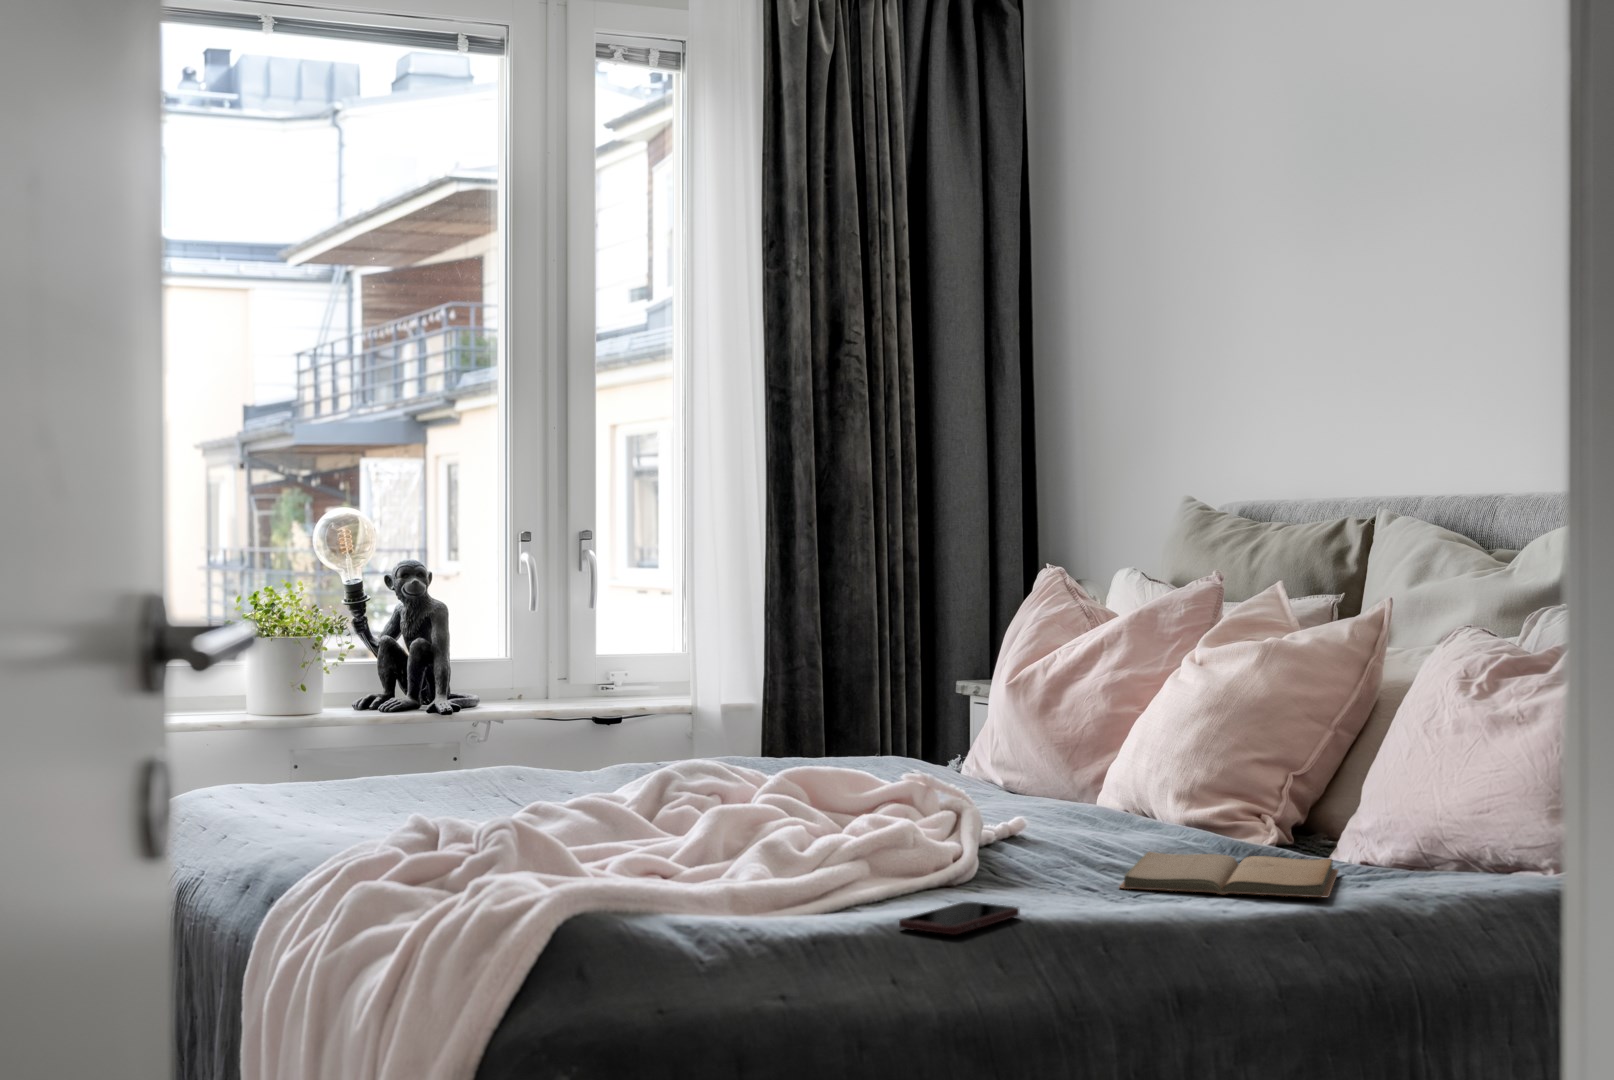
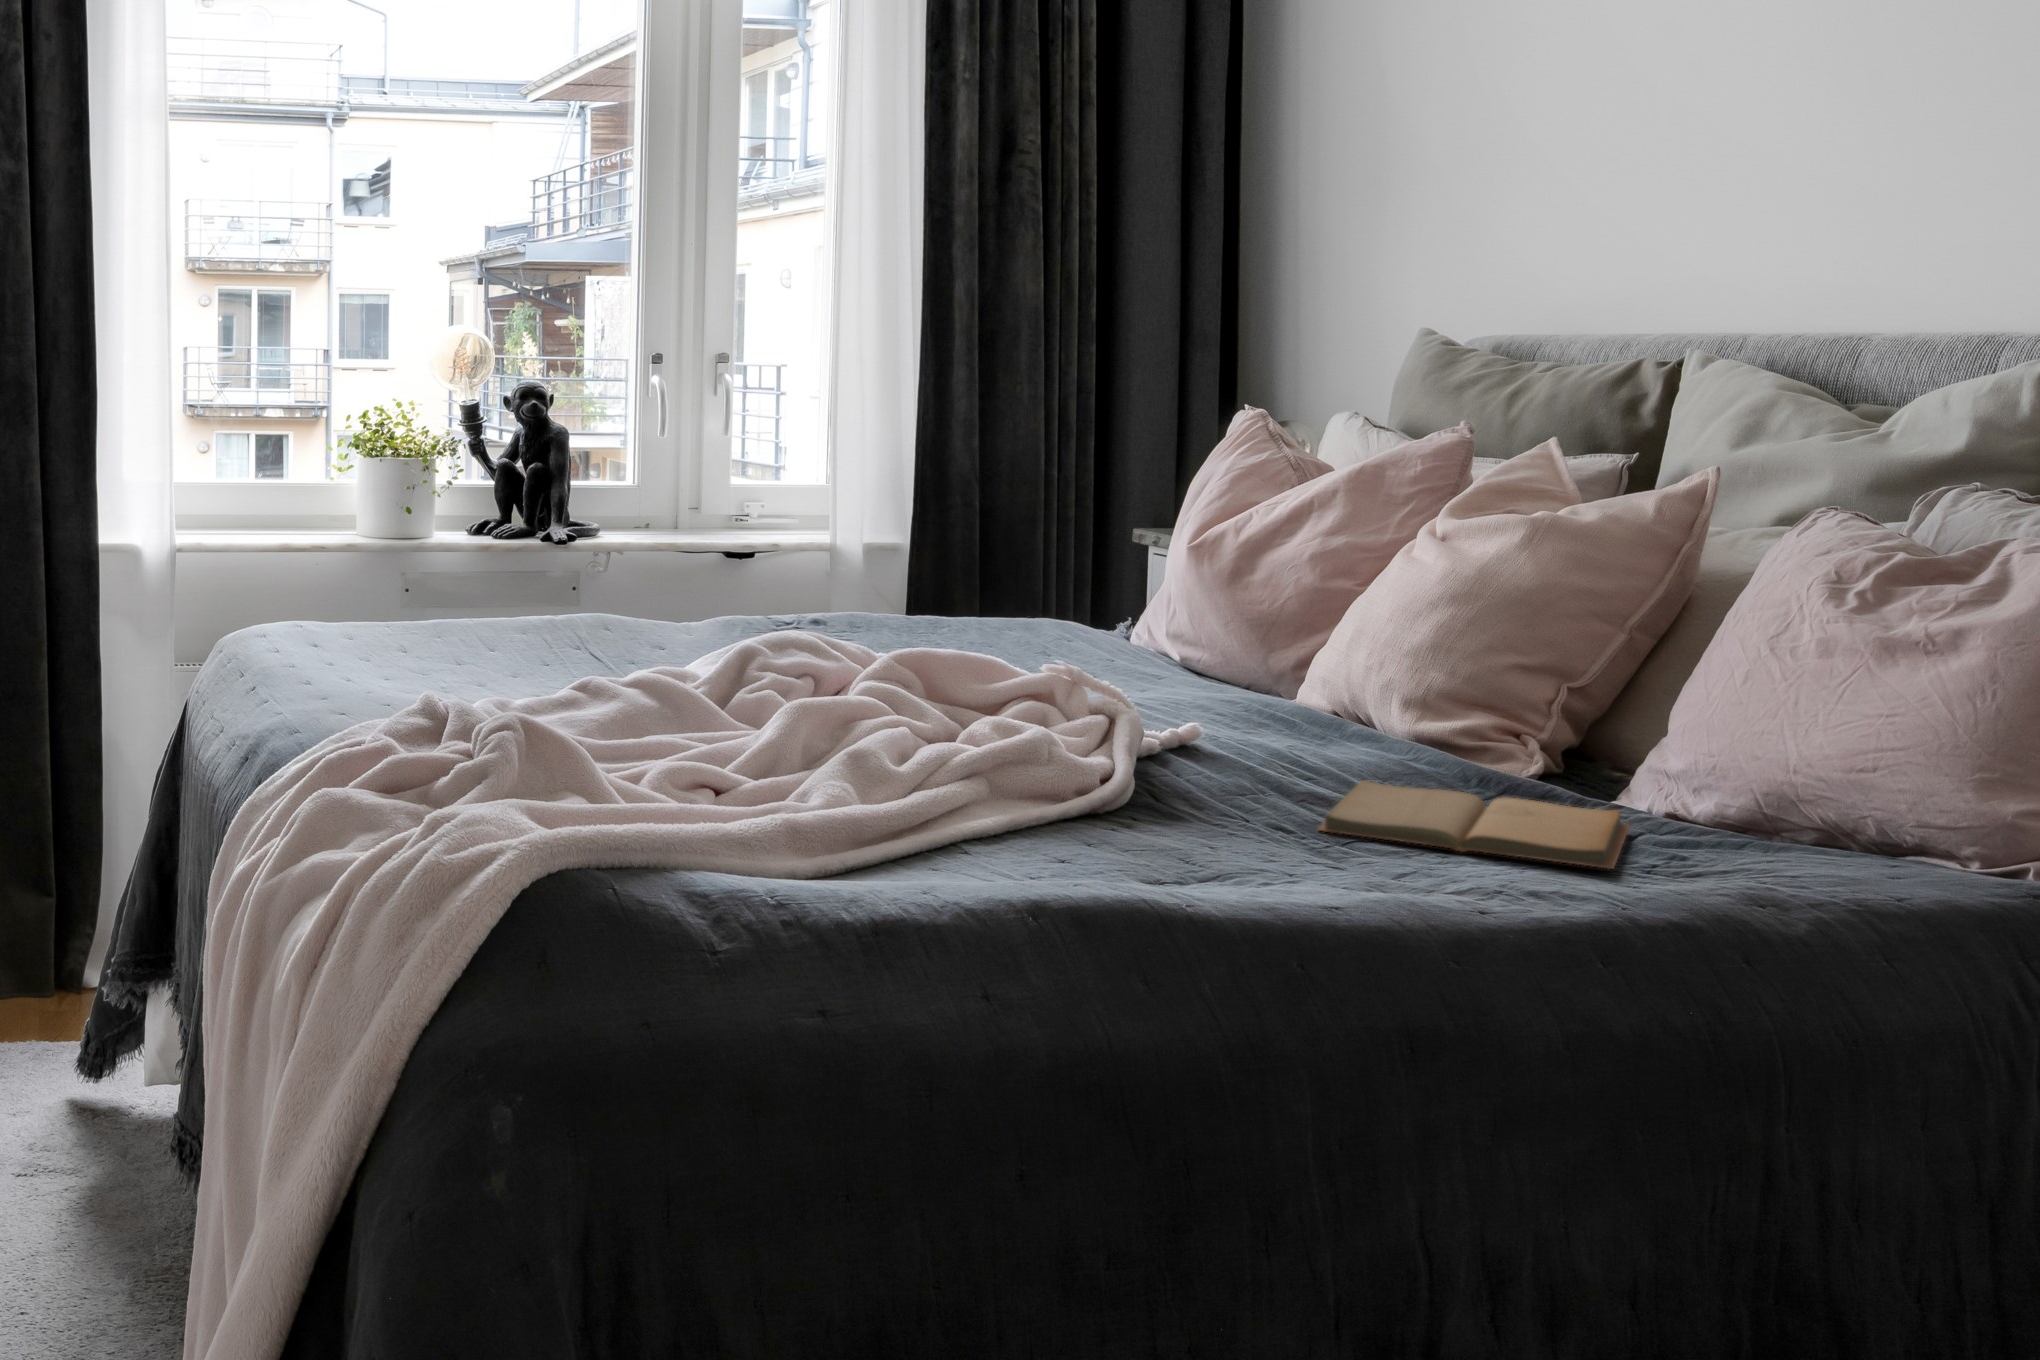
smartphone: present [899,902,1020,934] -> none [1016,838,1178,887]

